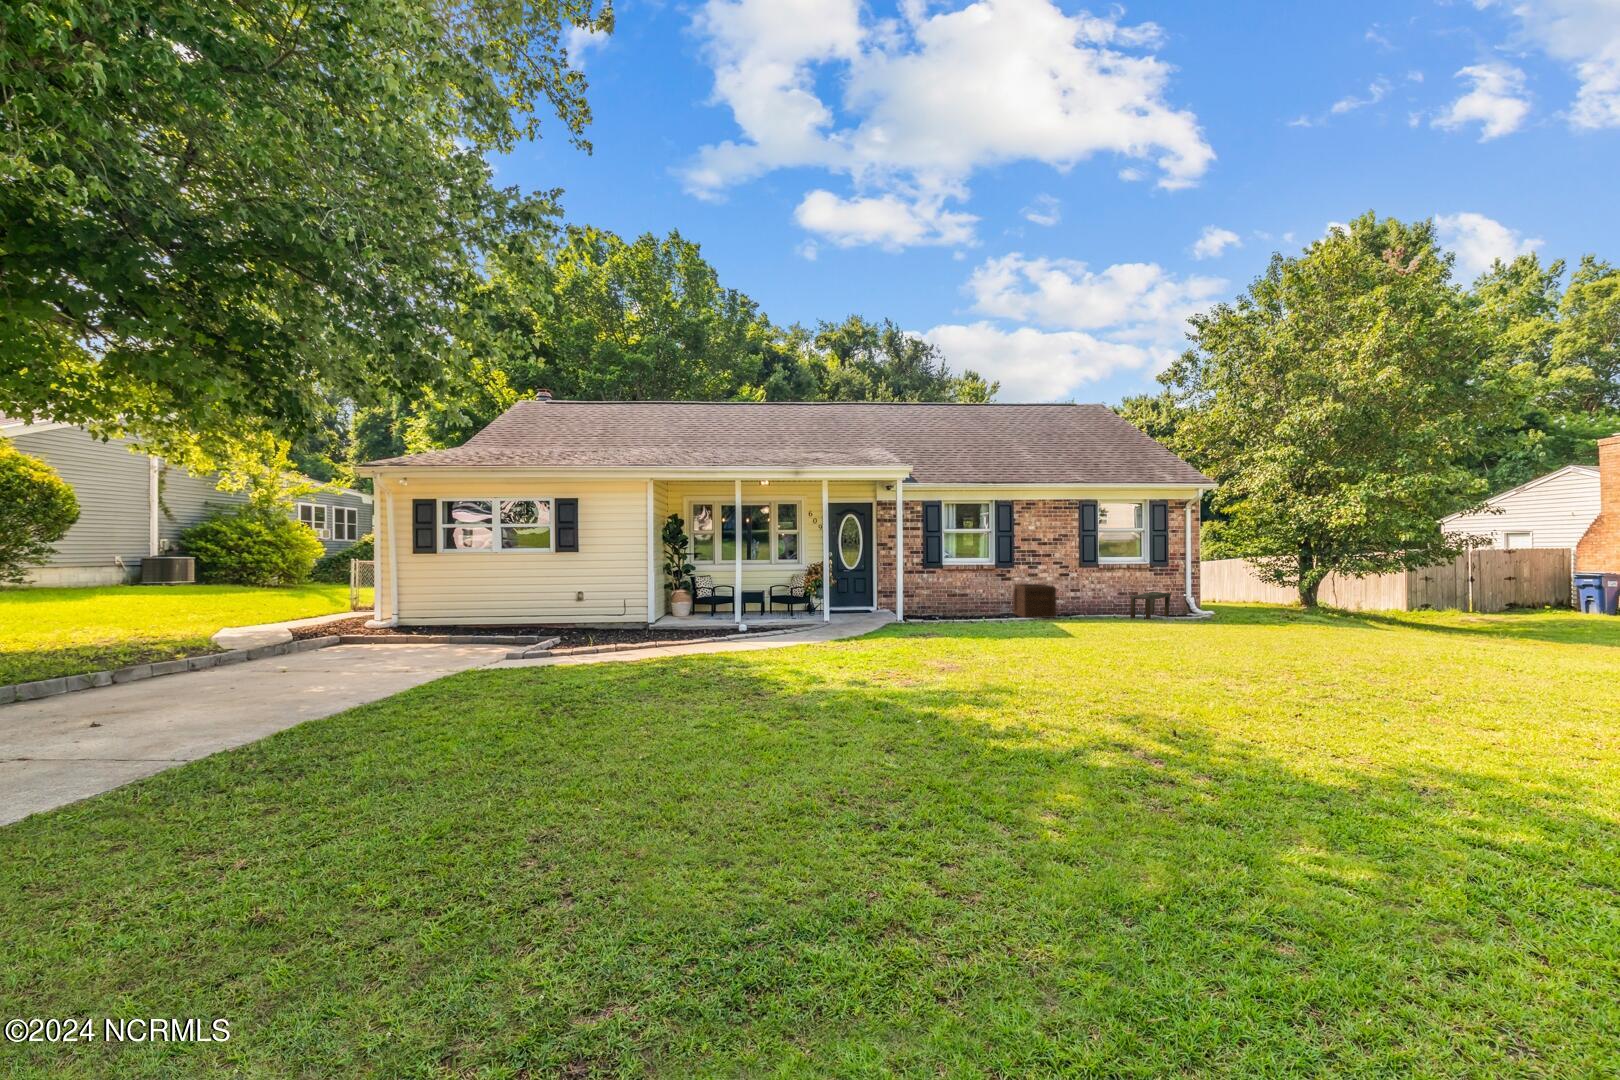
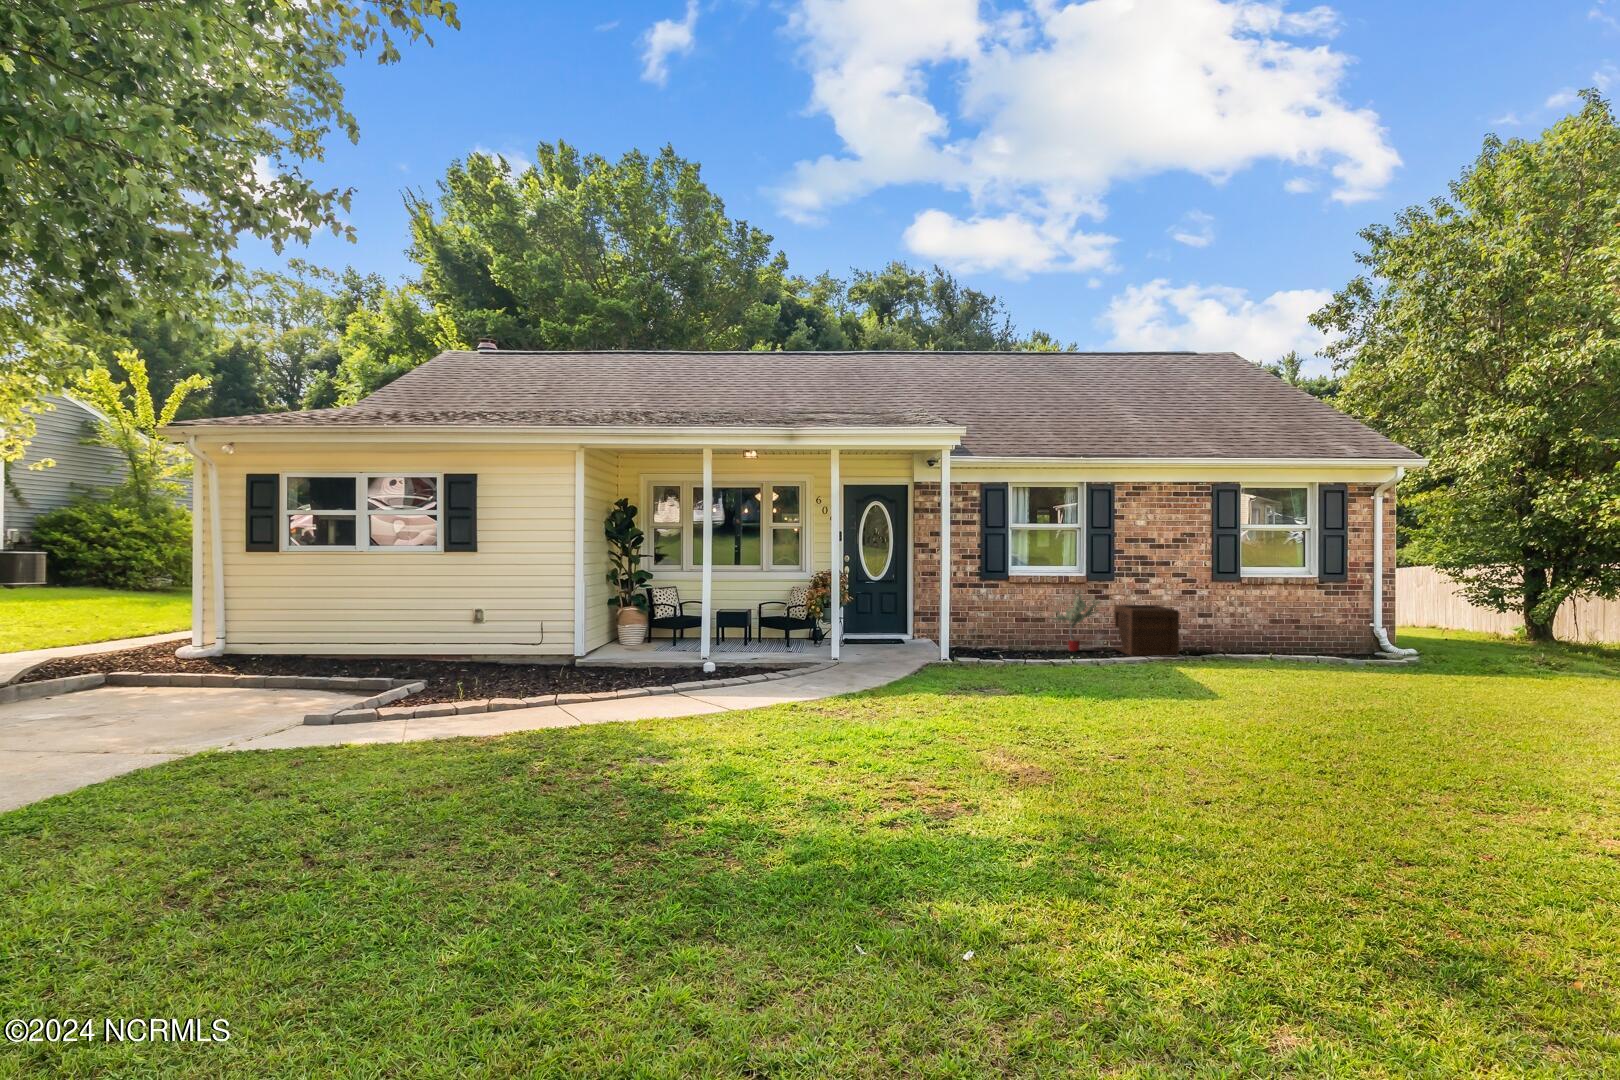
potted tree: none [969,574,1004,616] -> present [1052,591,1099,652]
bench: present [1130,592,1171,619] -> none [1290,619,1353,662]

